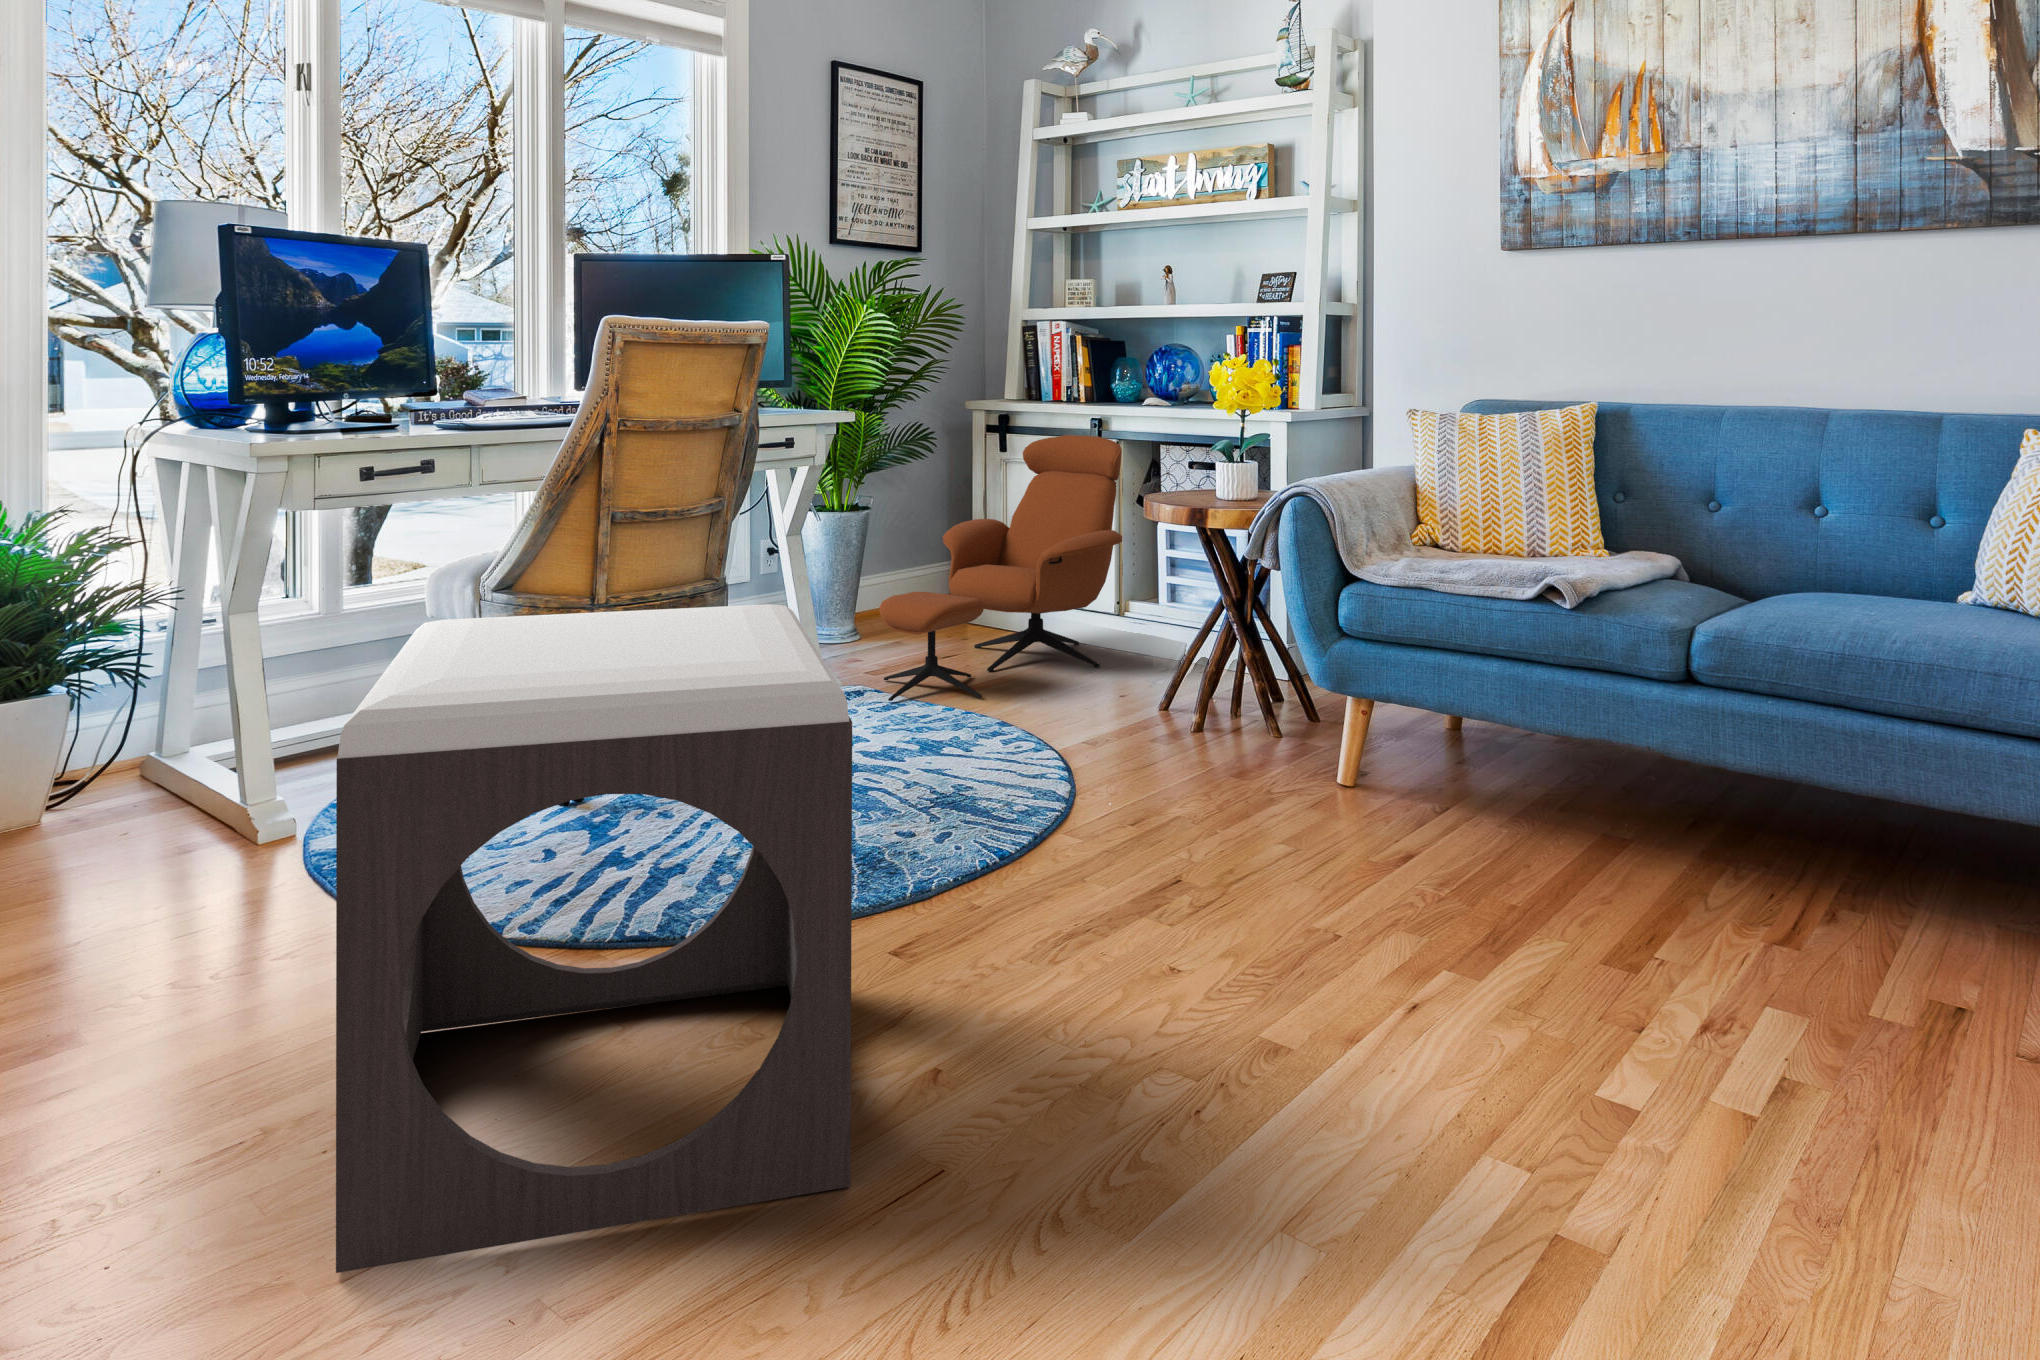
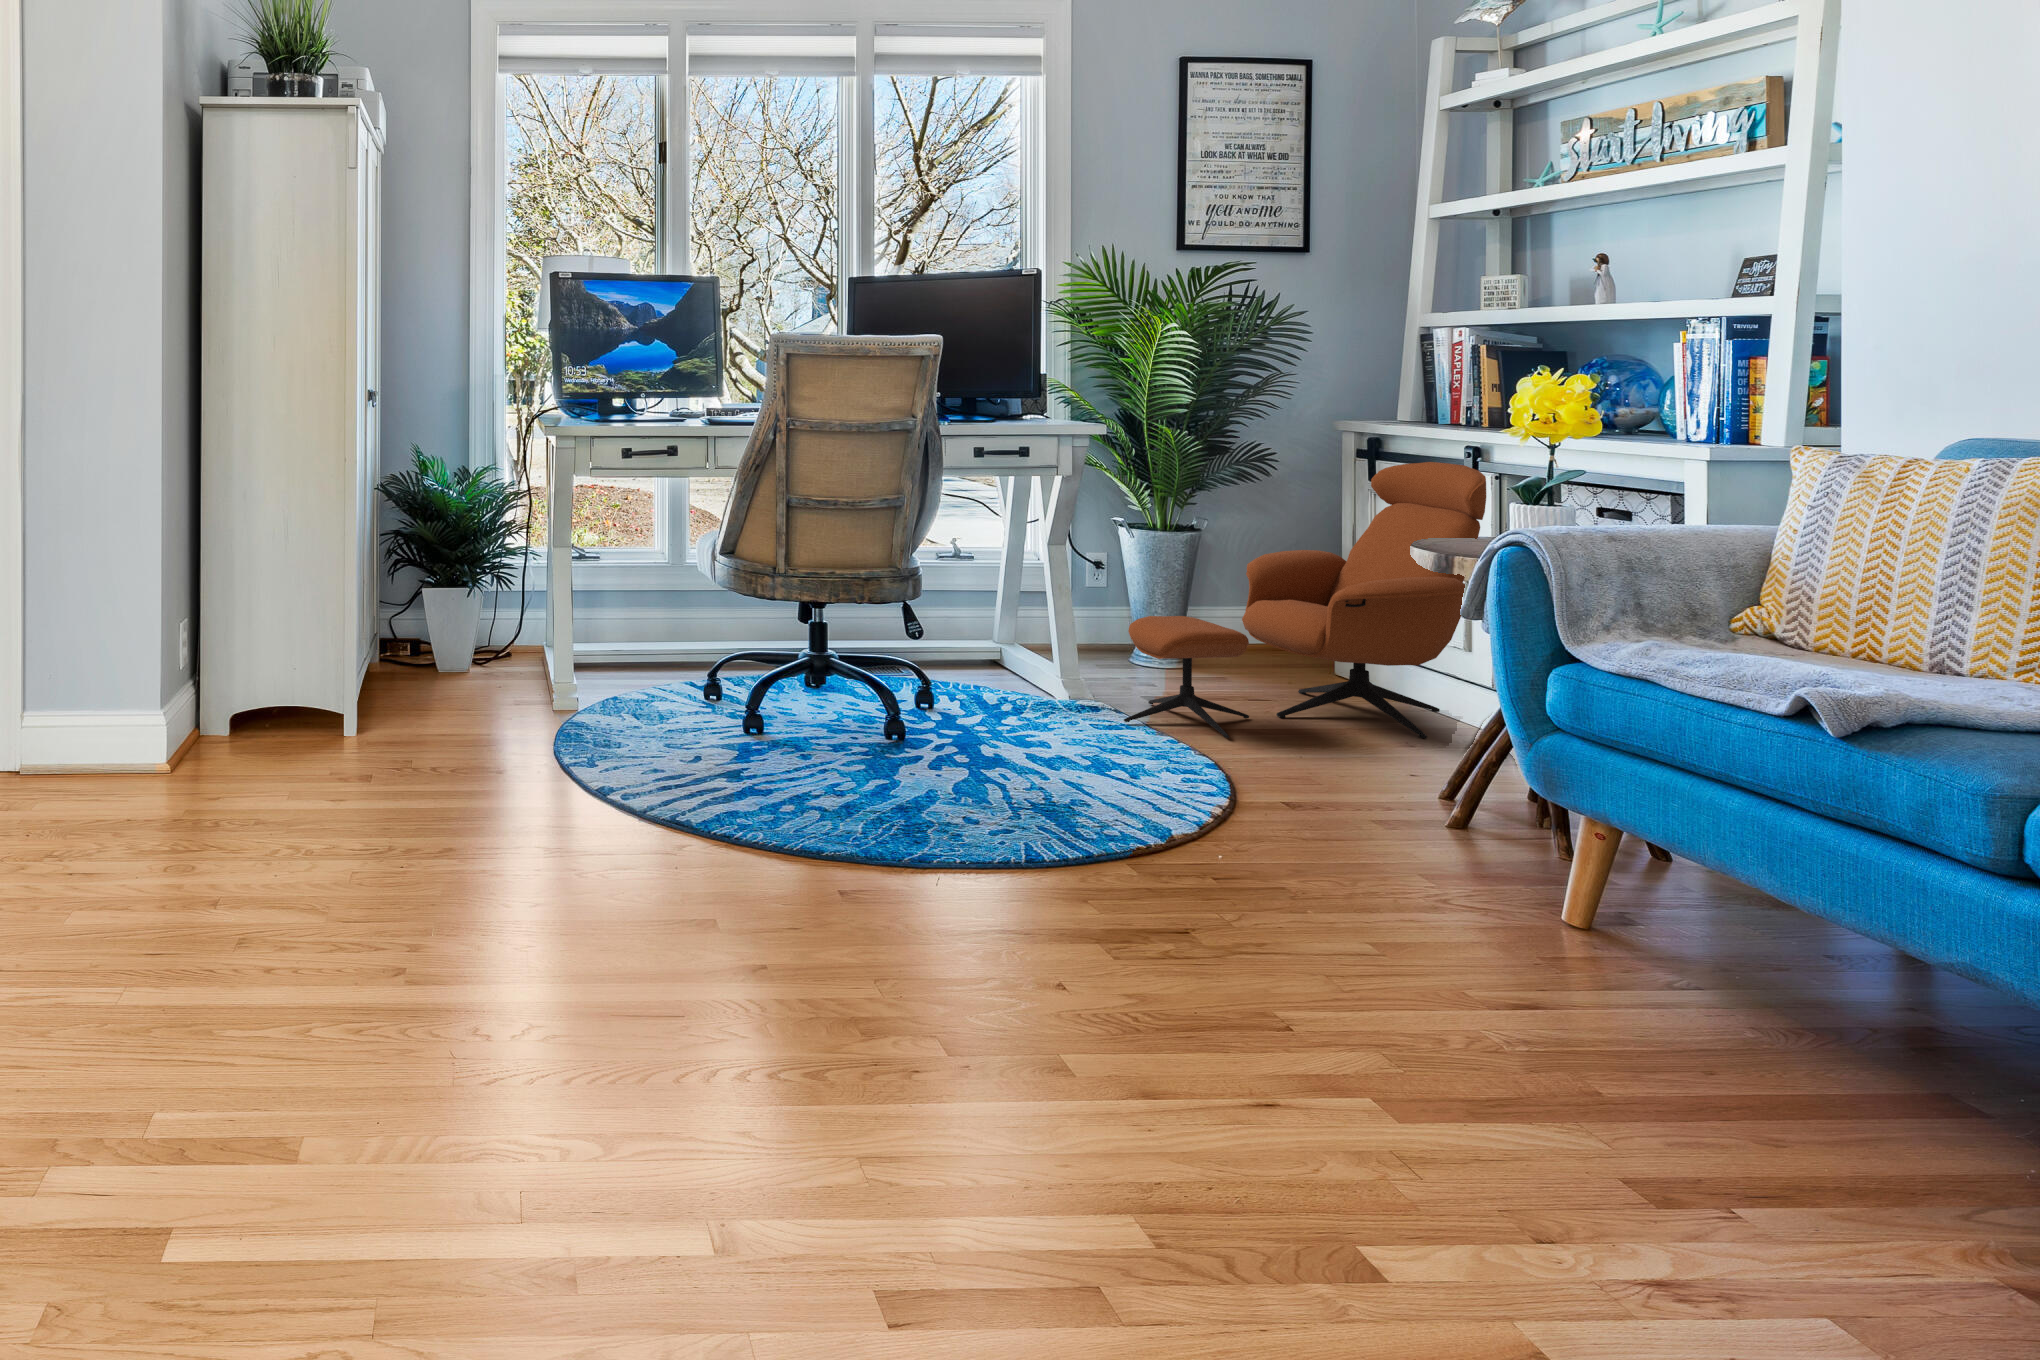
footstool: present [336,604,852,1273] -> none [311,554,742,1027]

